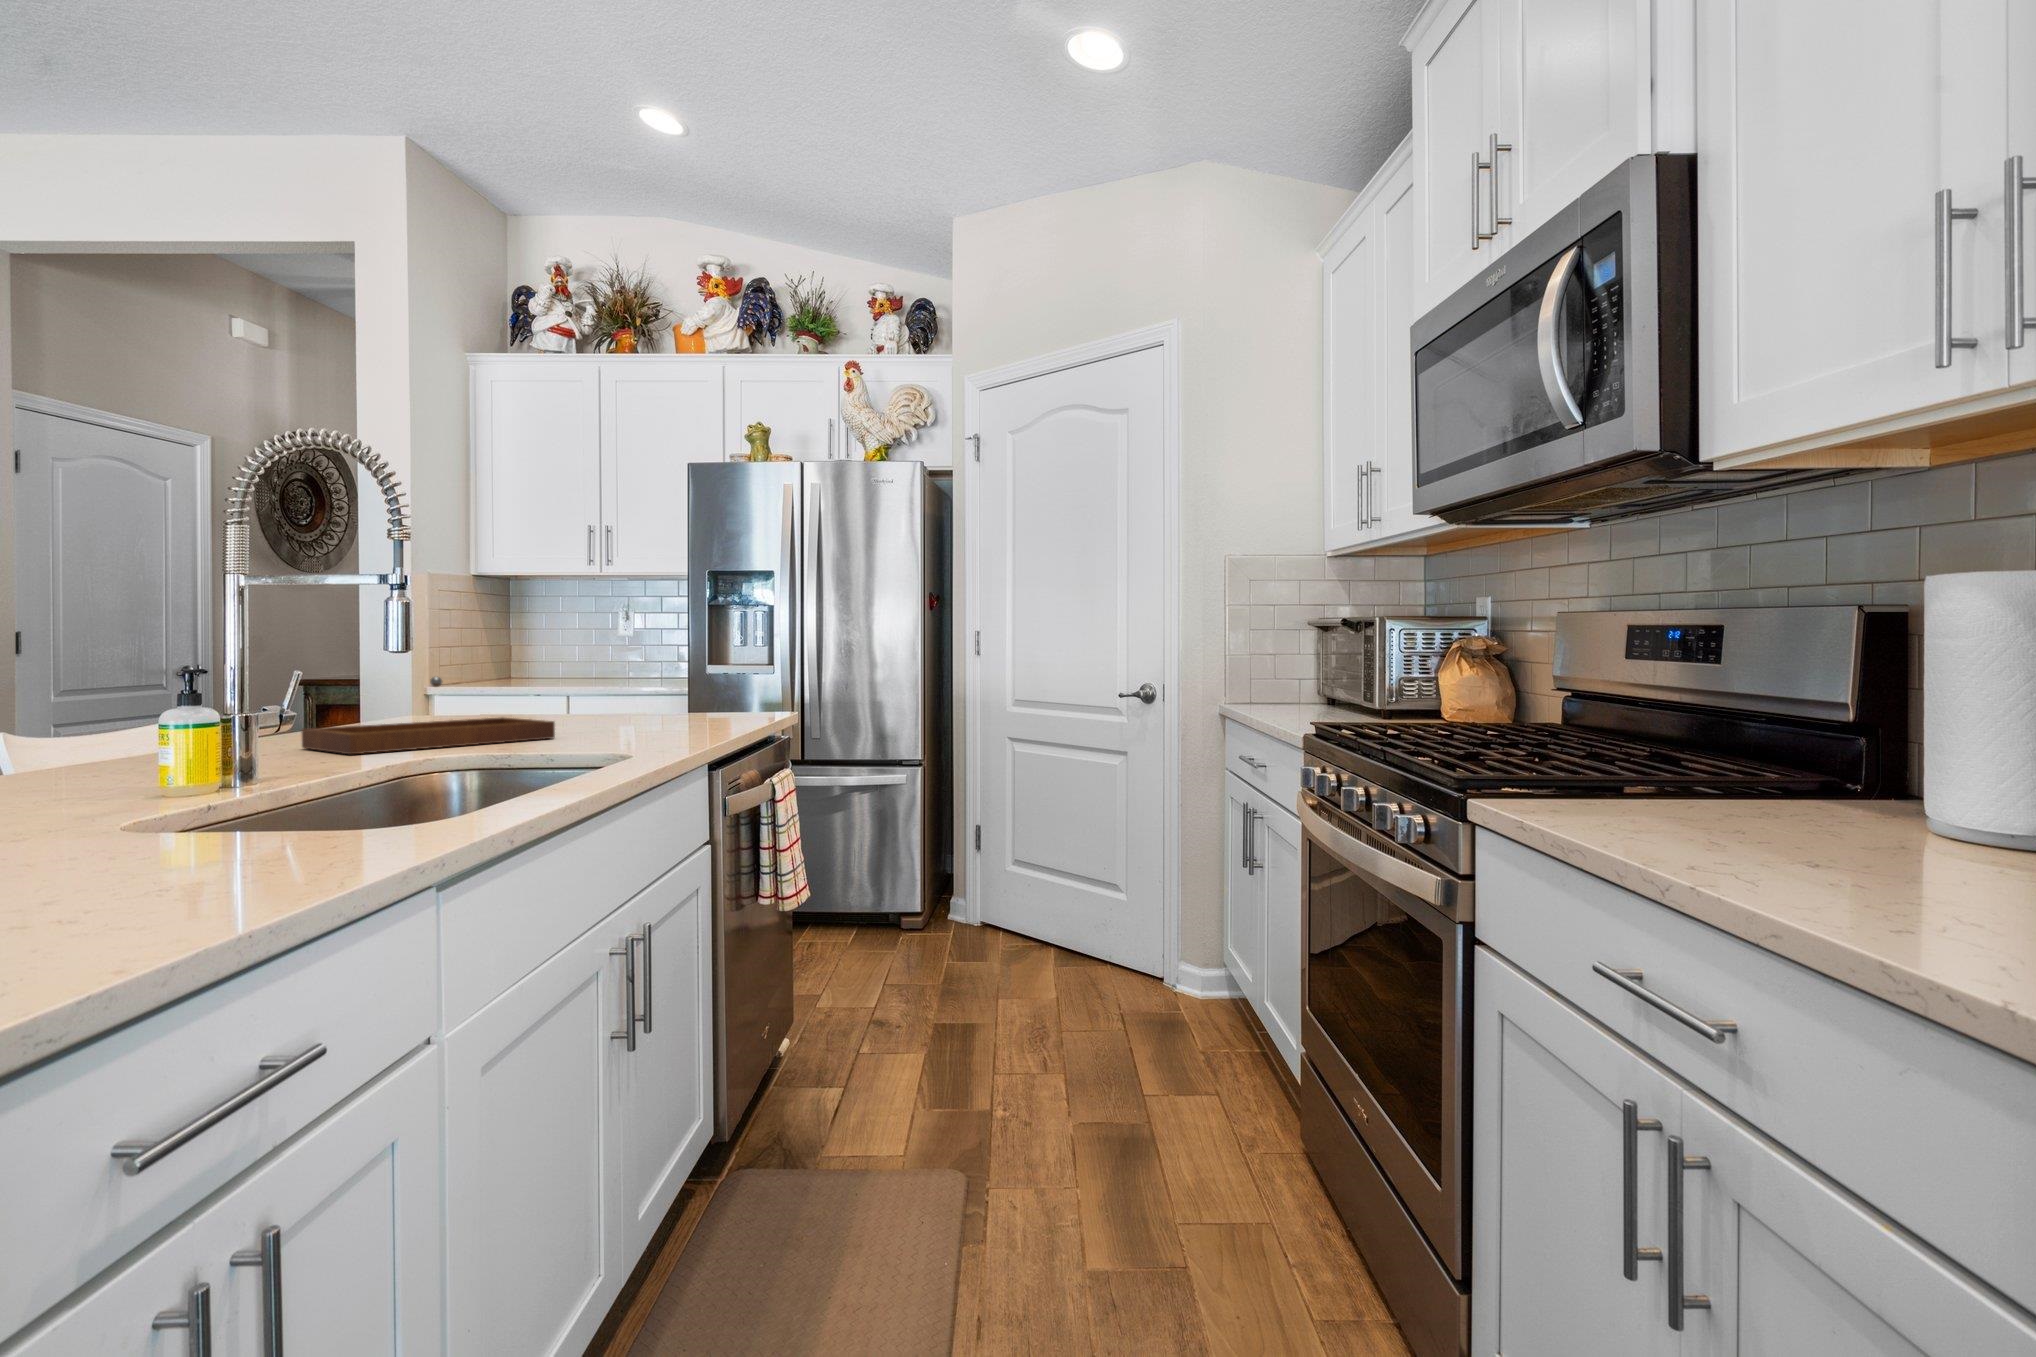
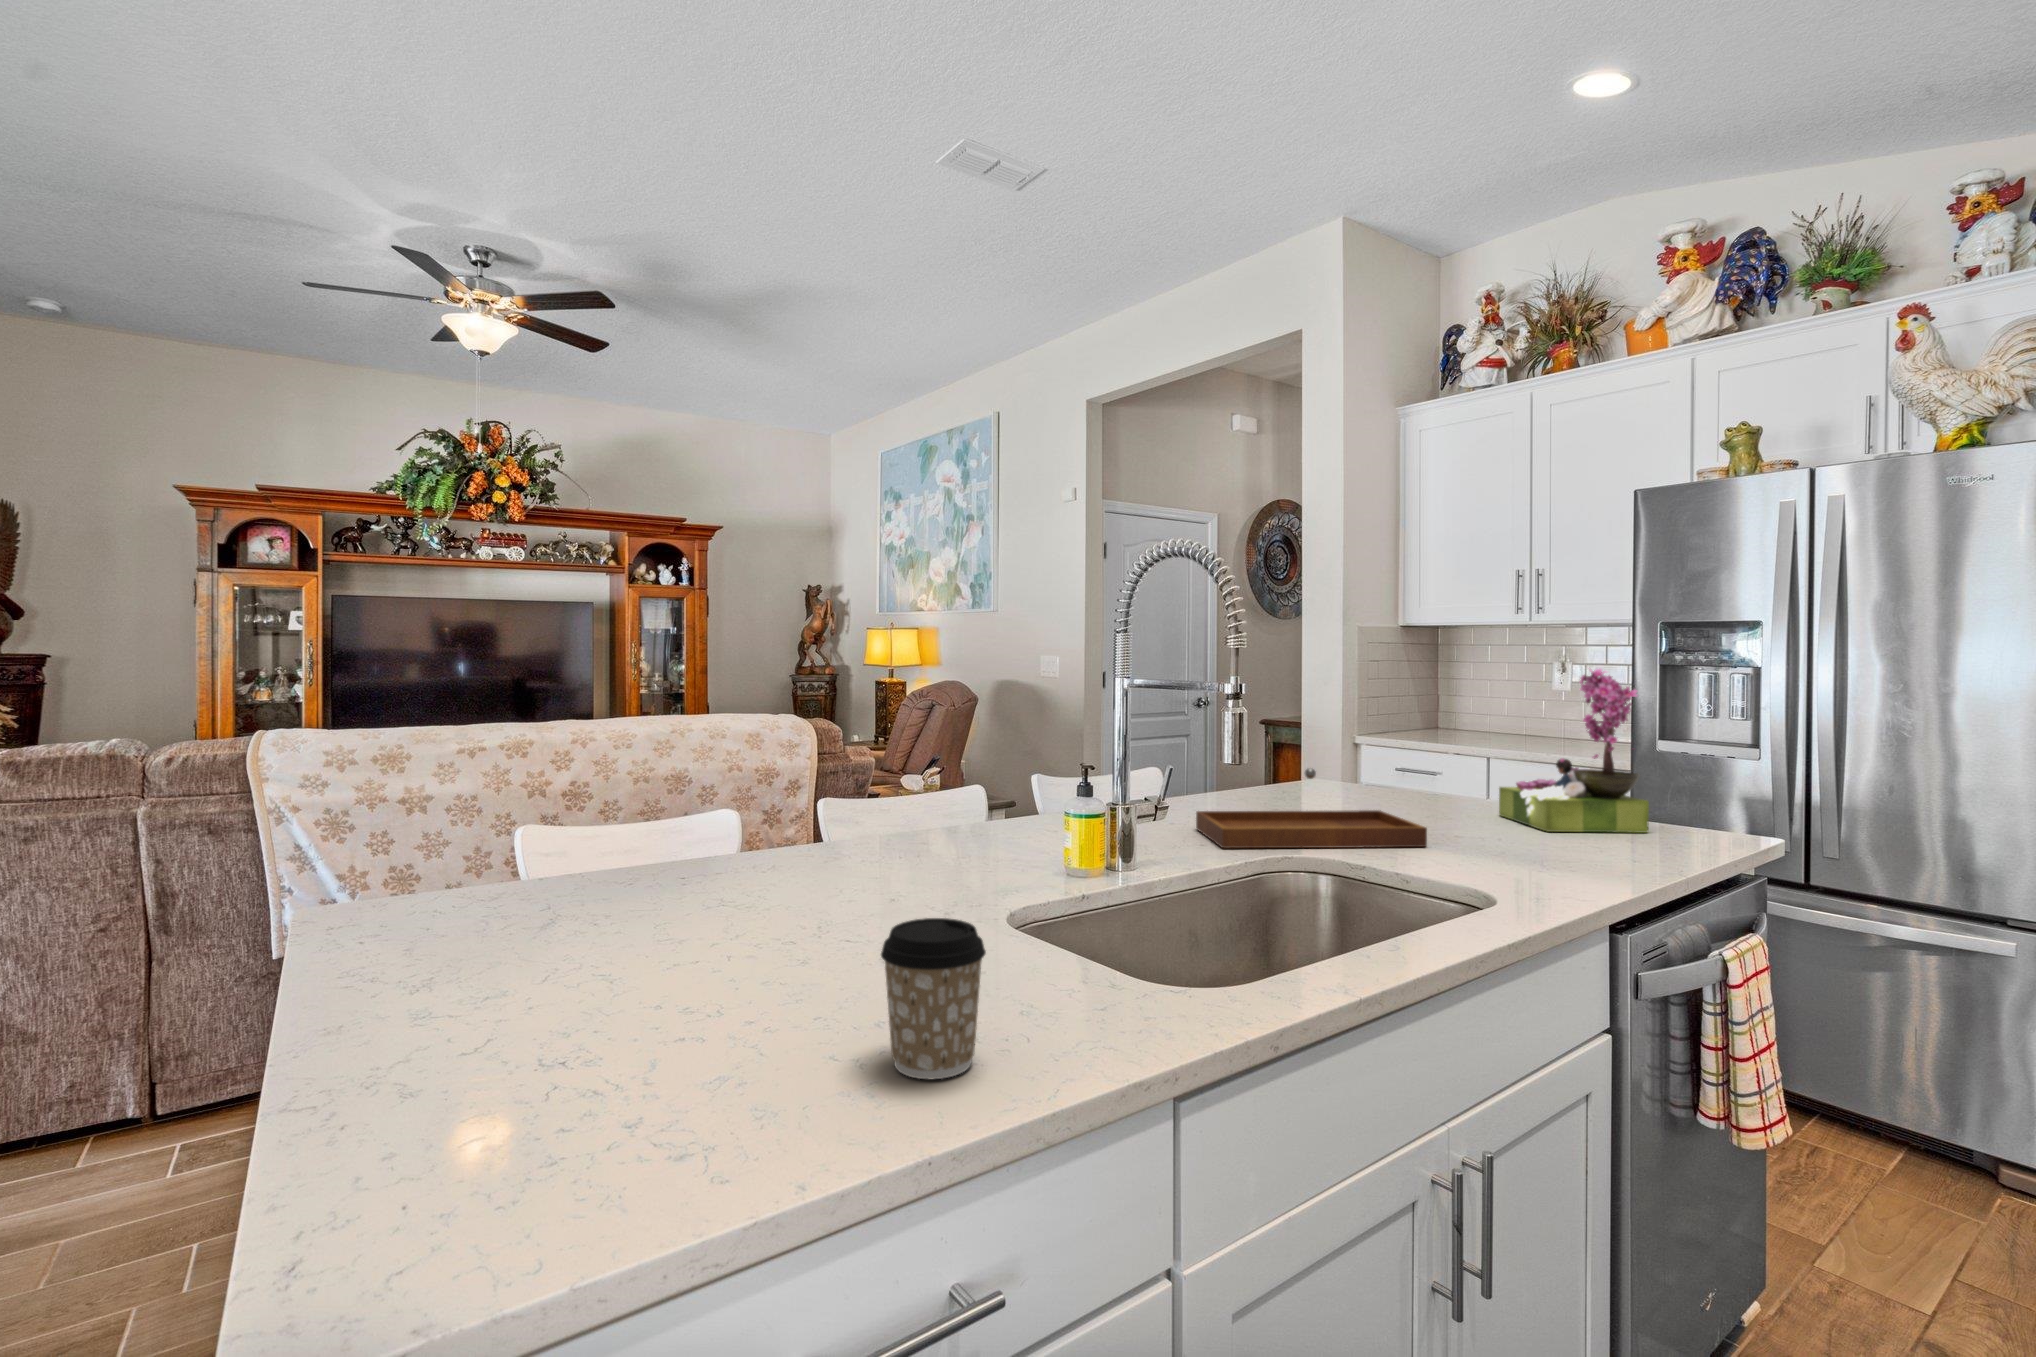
flower arrangement: none [601,594,715,725] -> present [1499,669,1649,833]
coffee cup: none [106,733,246,881] -> present [881,918,986,1079]

